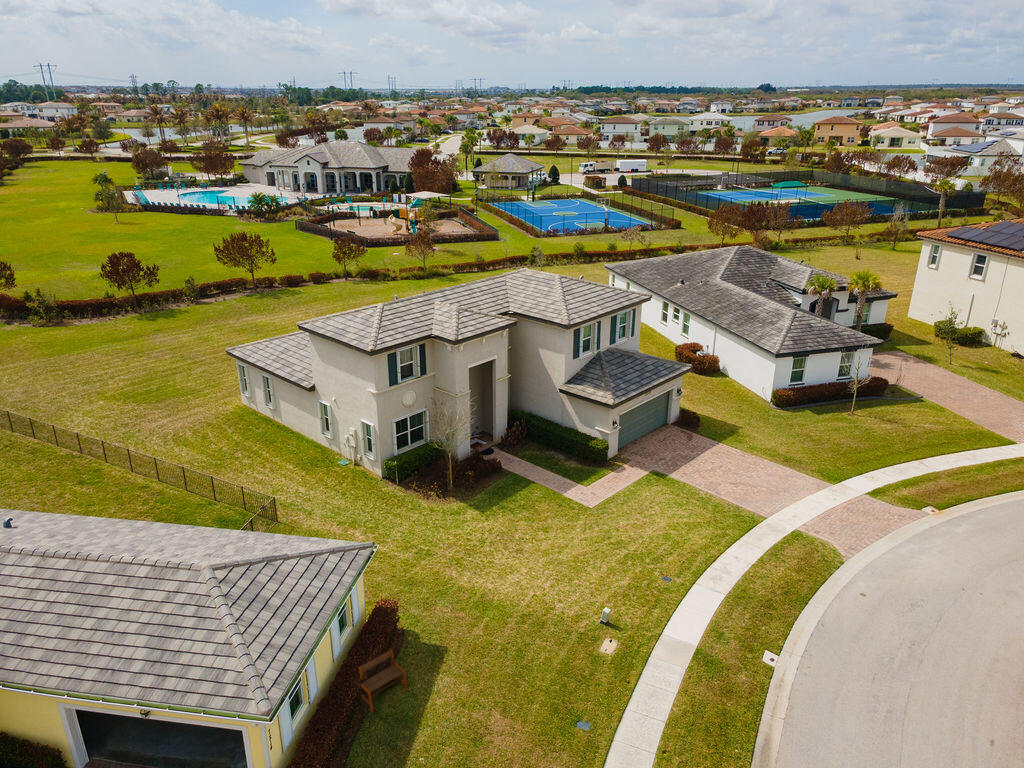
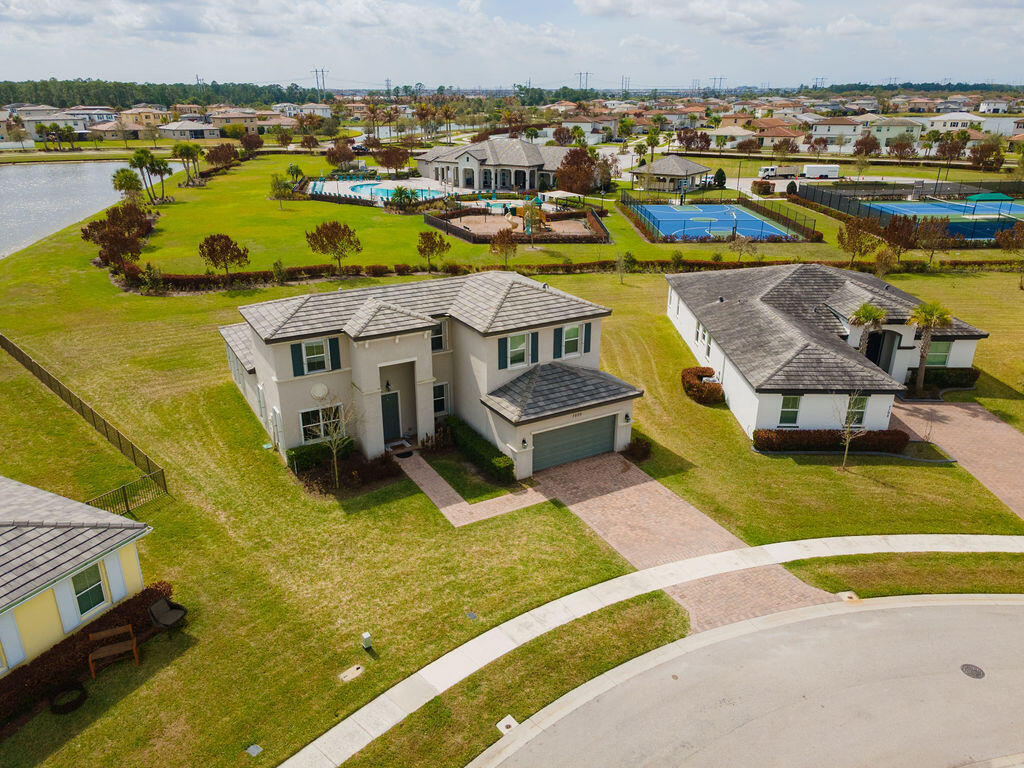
lounge chair: none [390,618,423,660] -> present [148,597,188,640]
basket: none [350,715,383,754] -> present [48,681,87,715]

